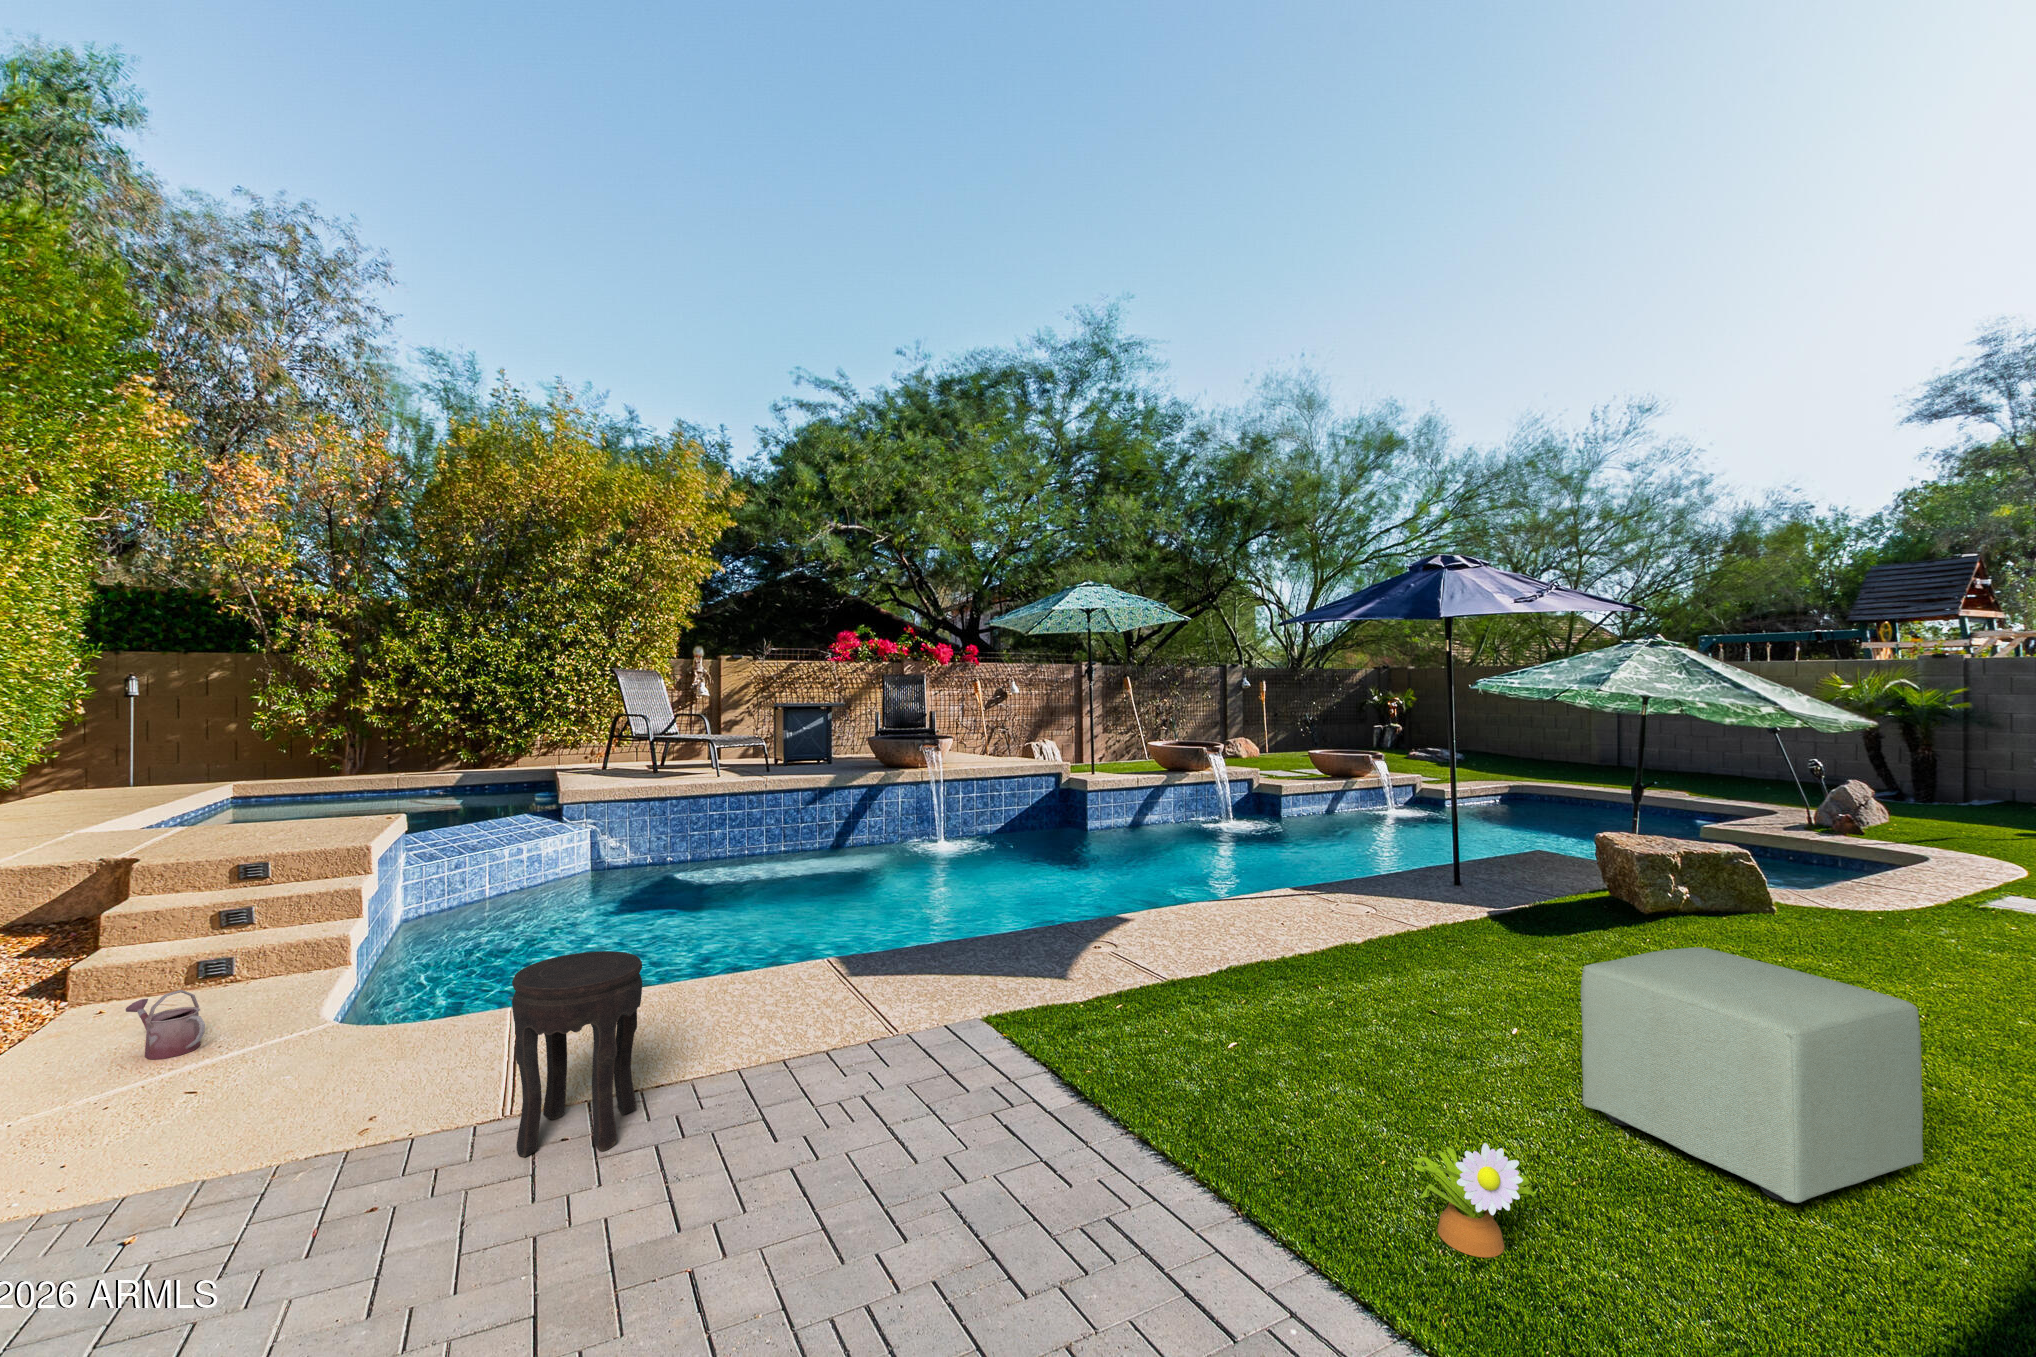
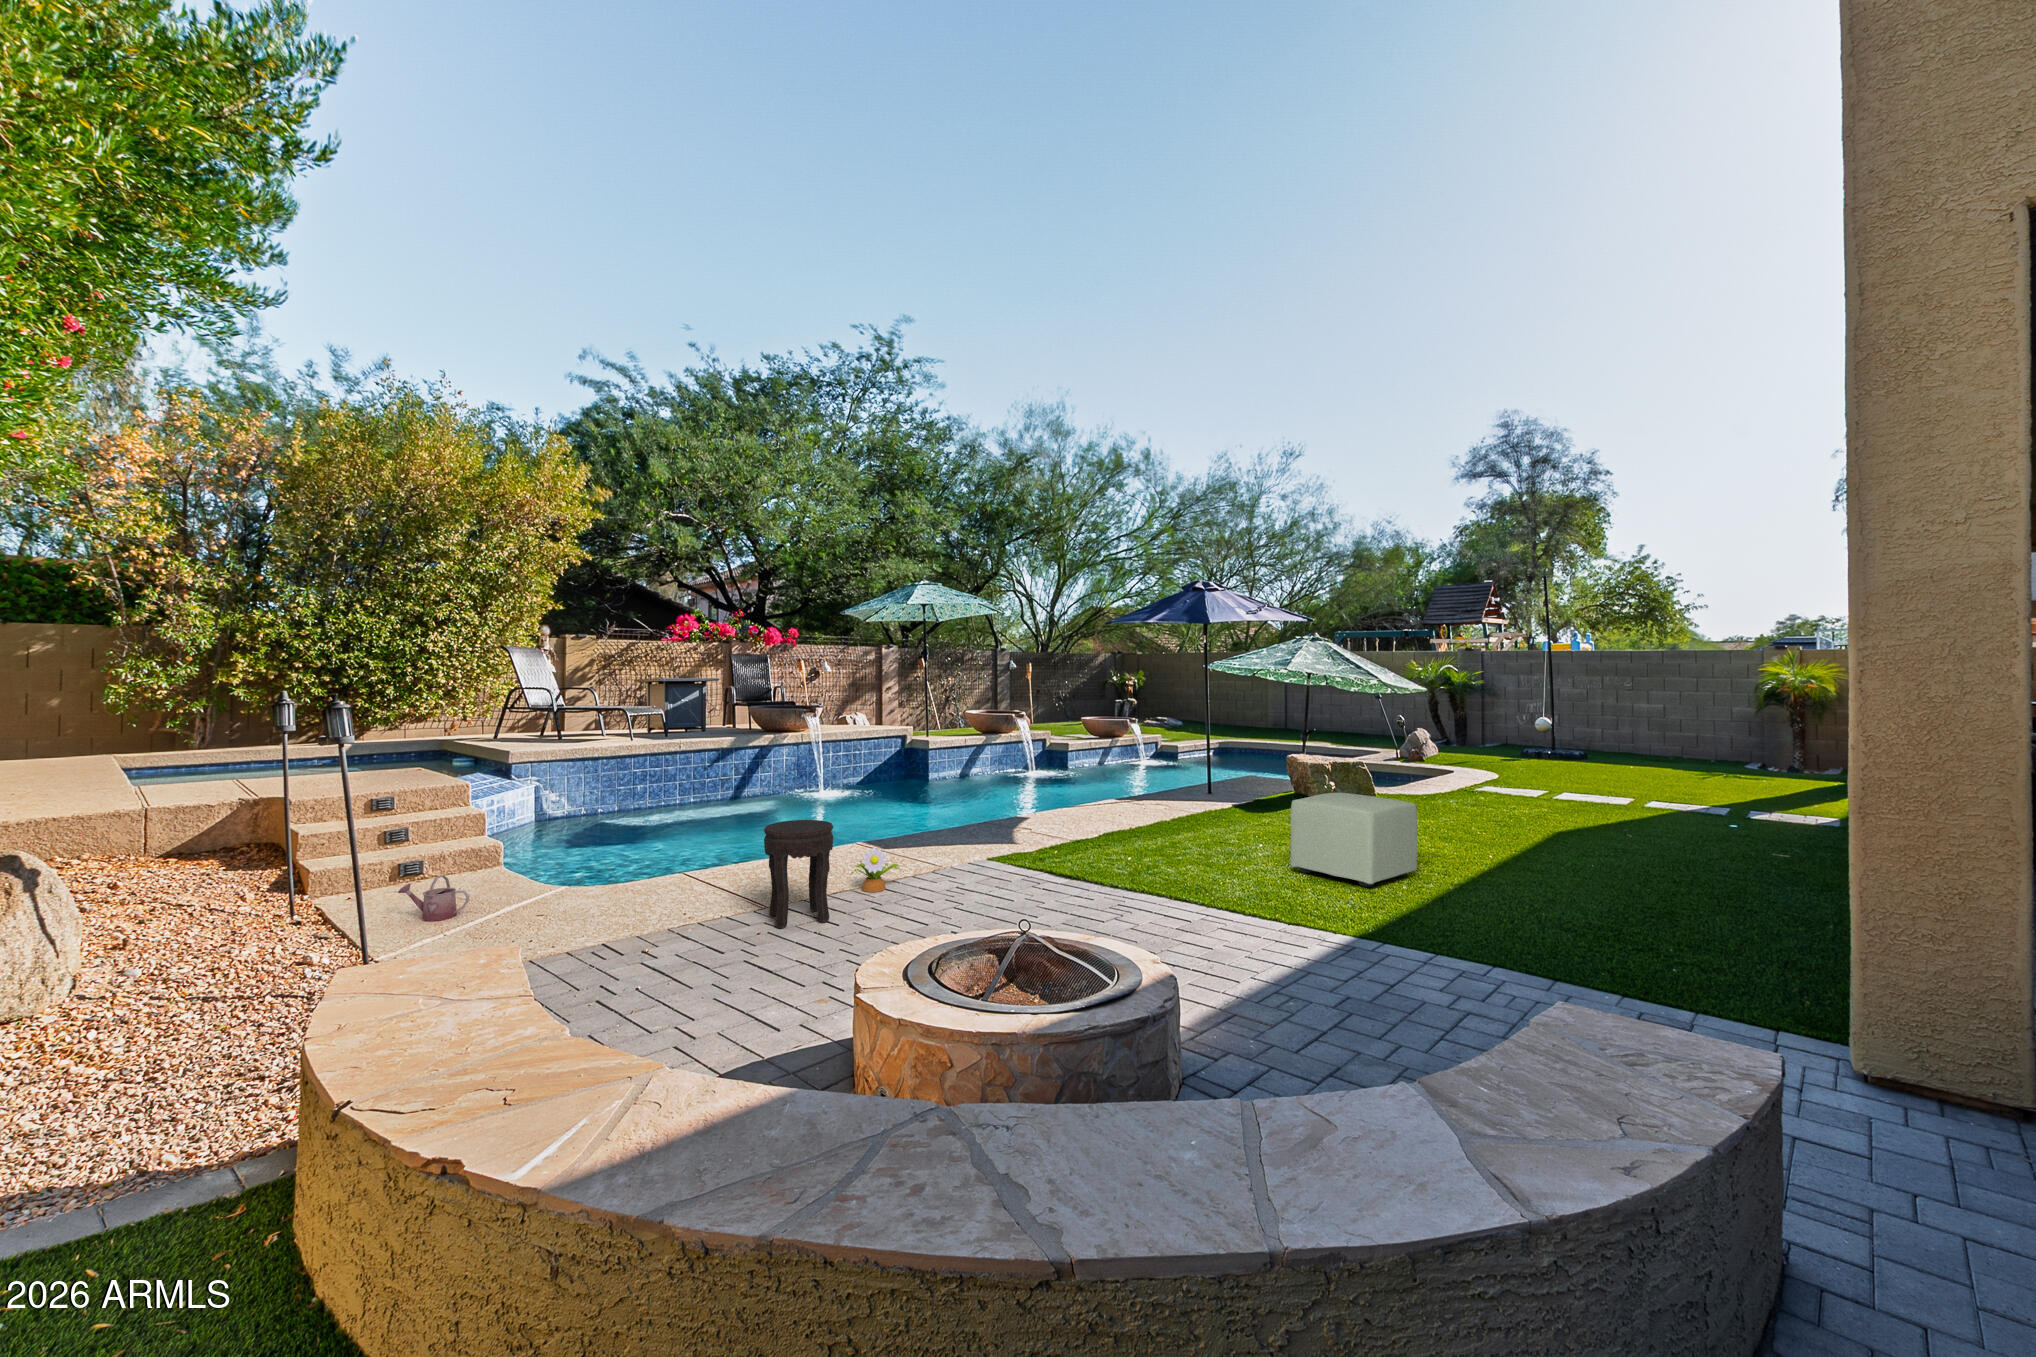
decorative plant: present [1411,1143,1537,1258] -> present [852,847,899,892]

